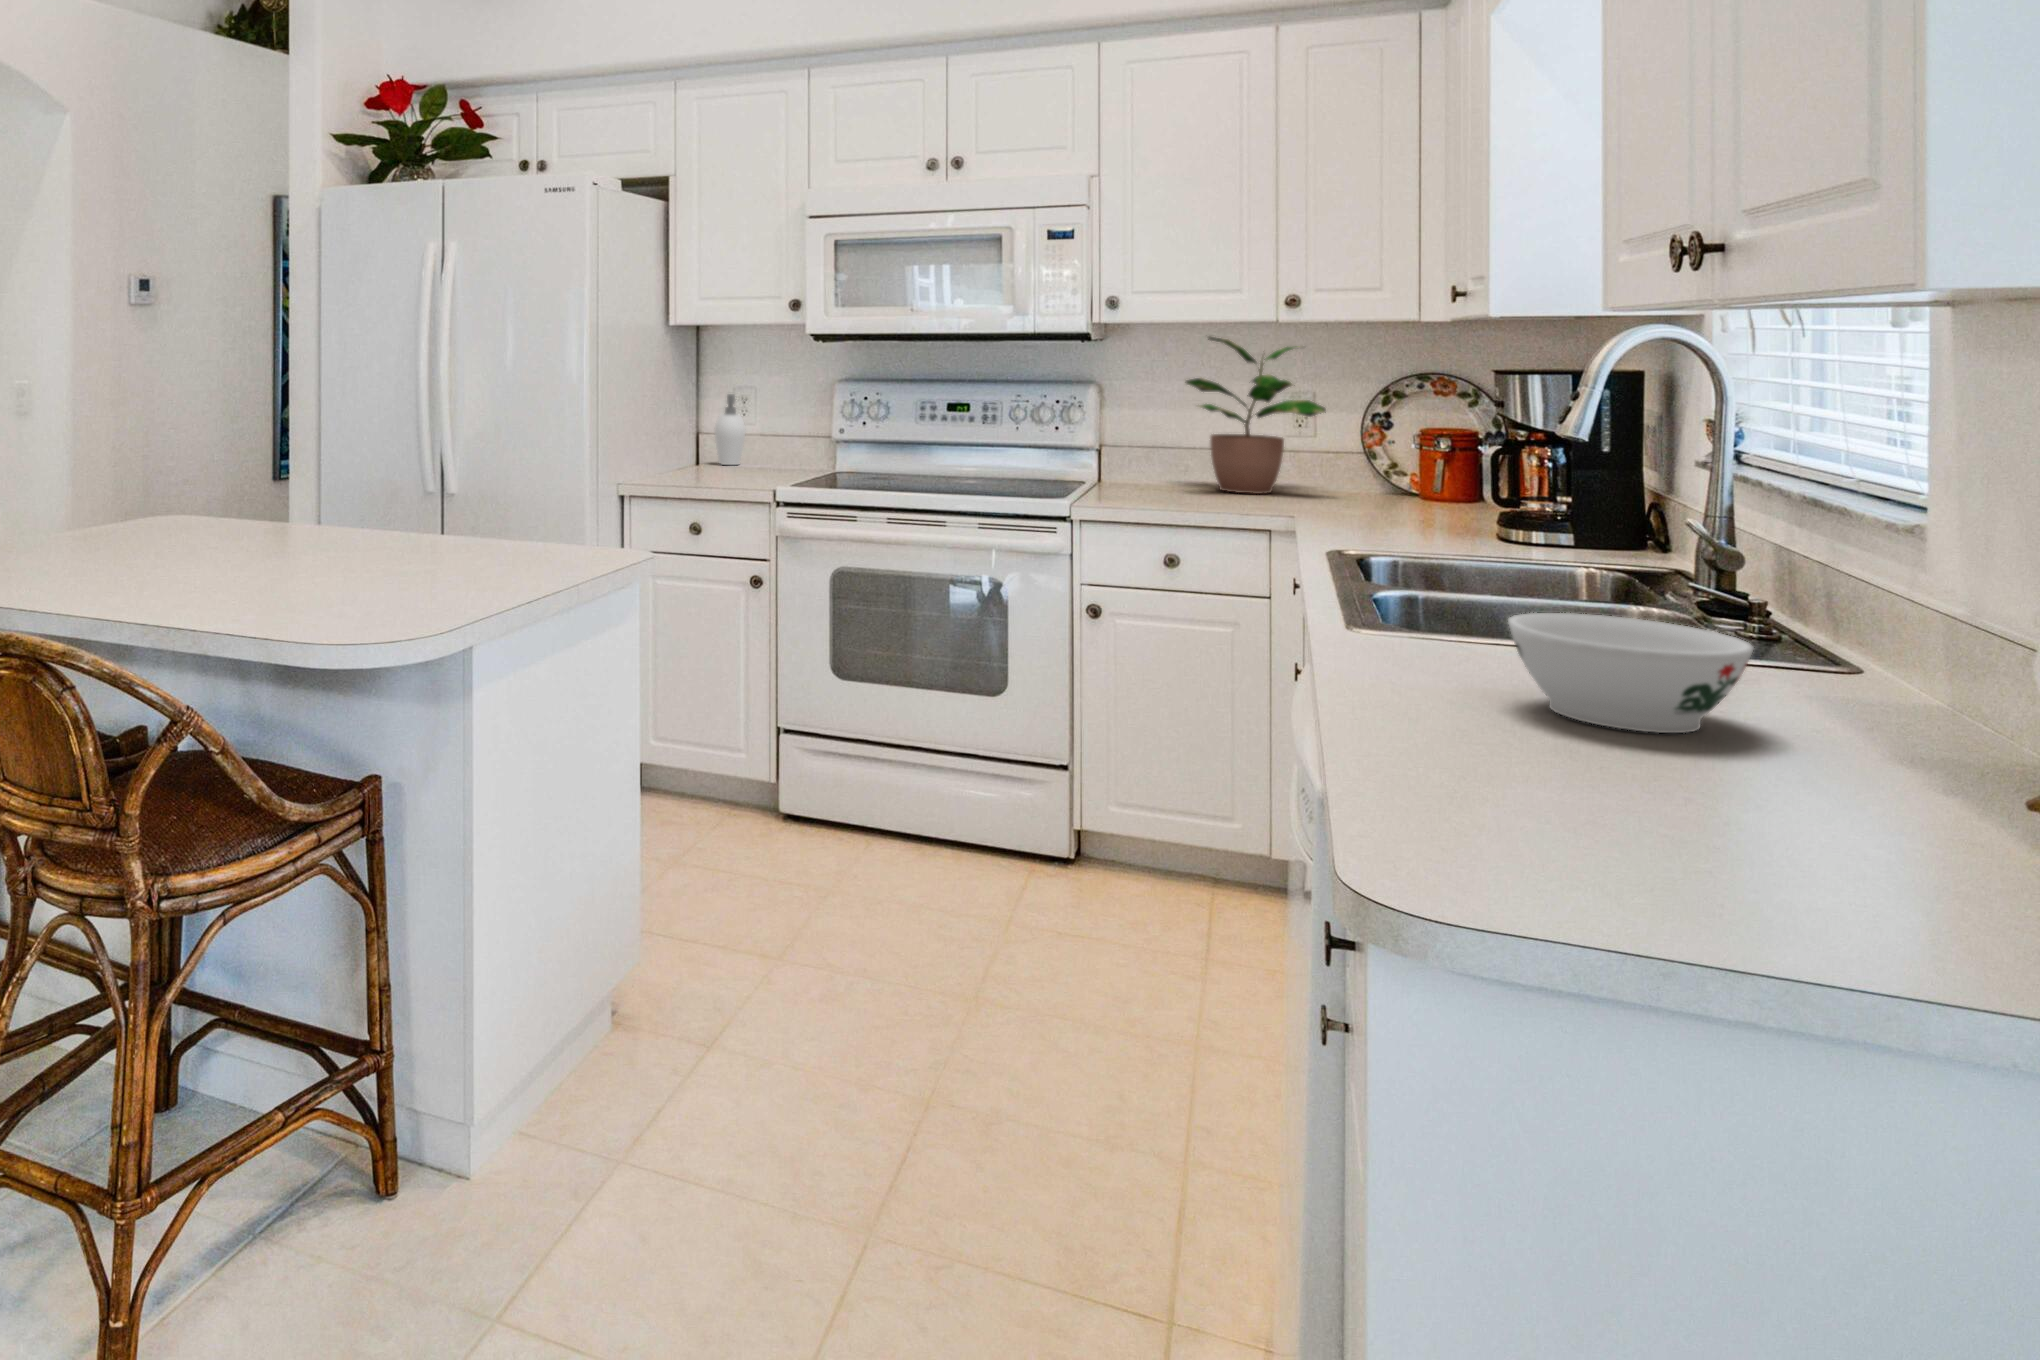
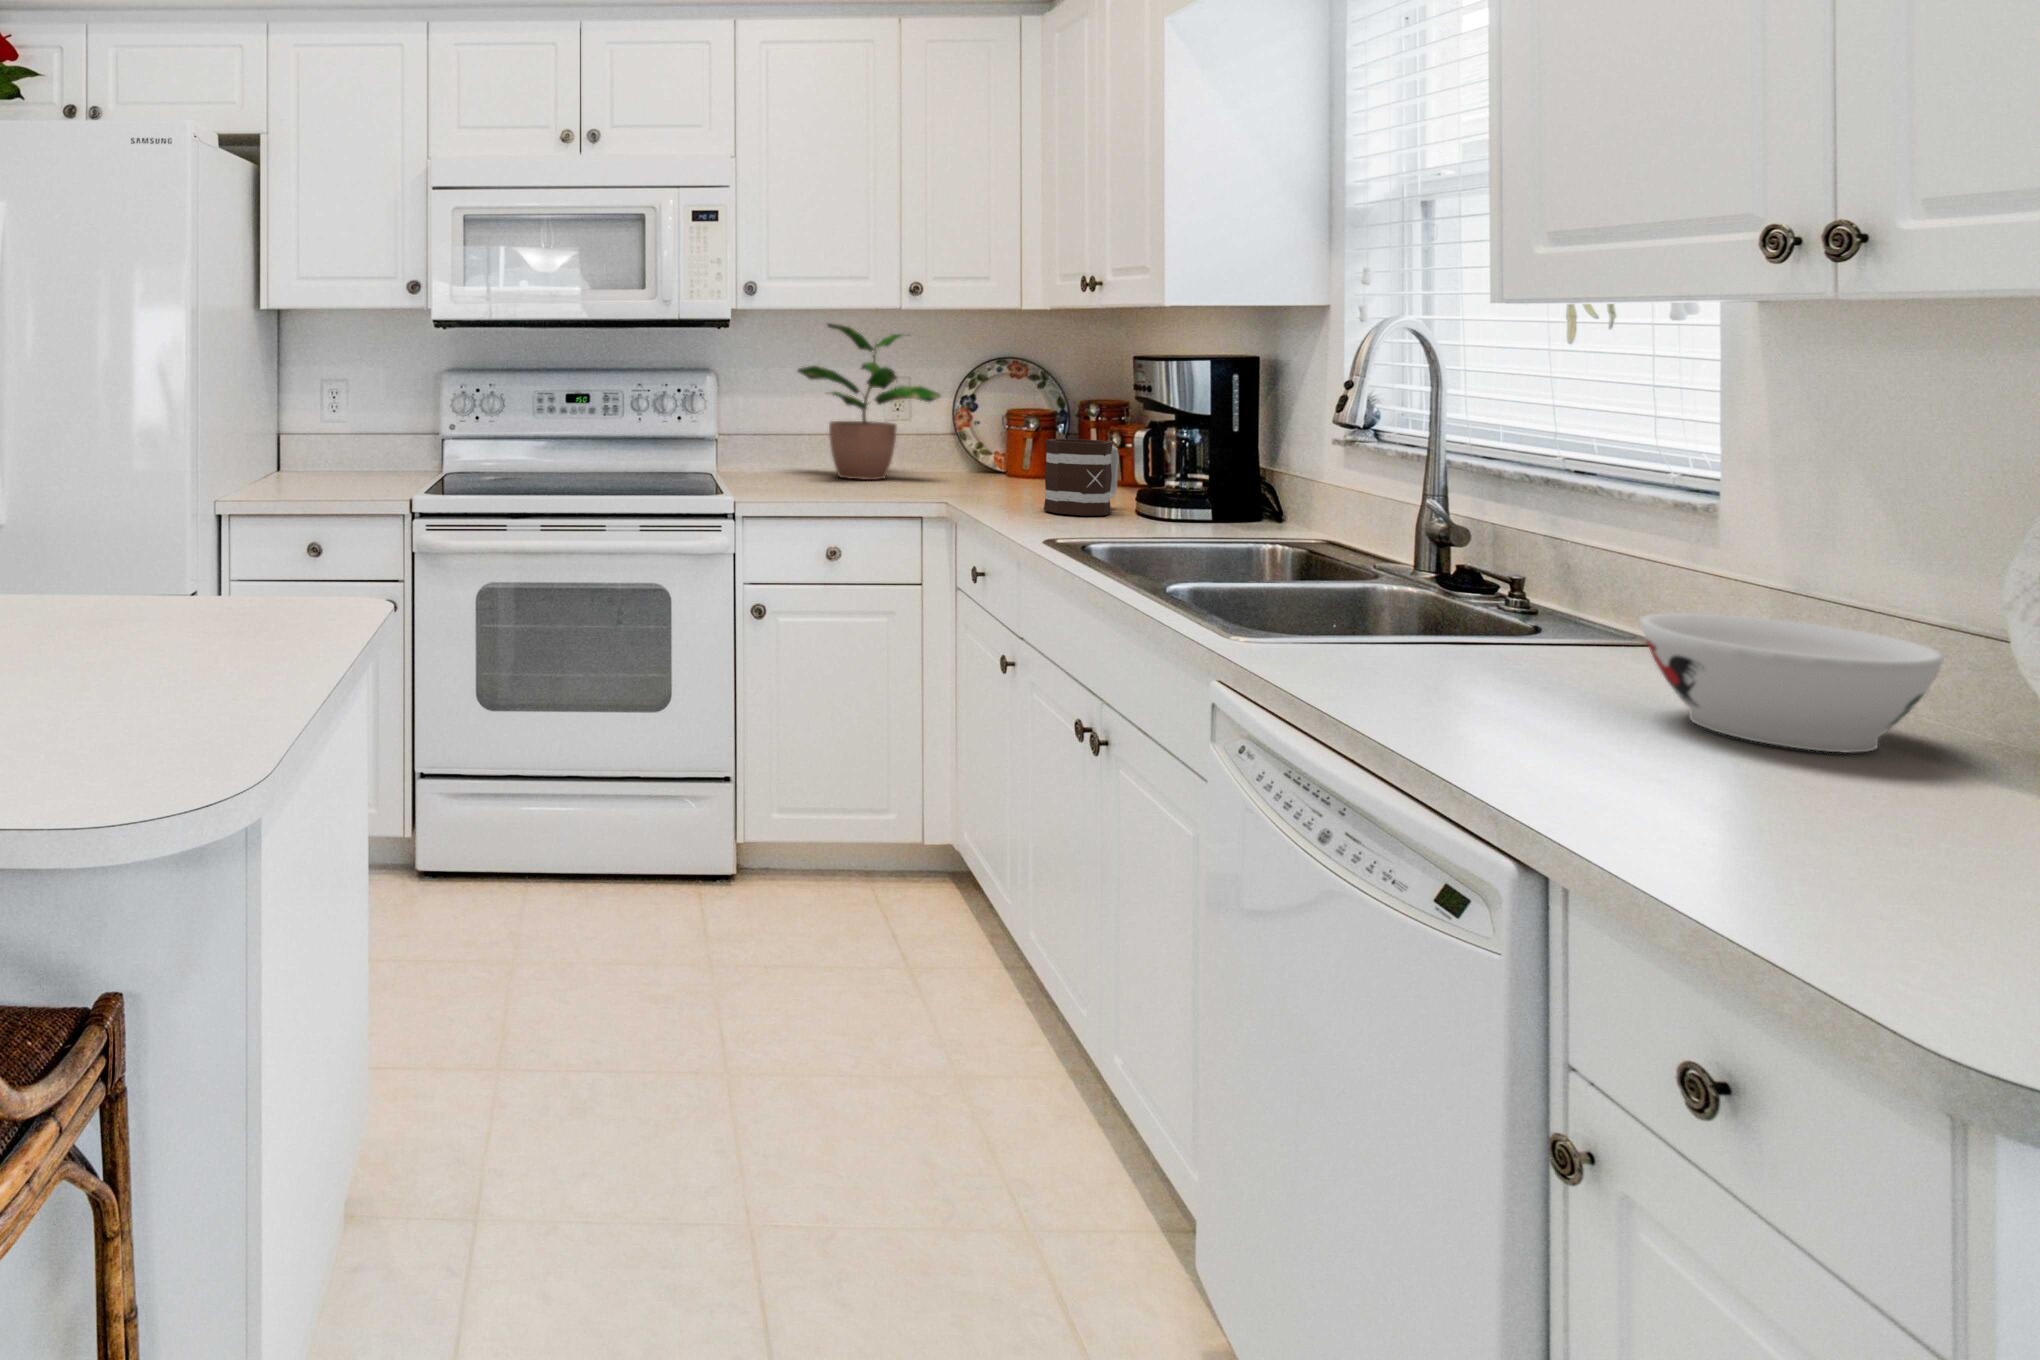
soap dispenser: present [714,394,746,465] -> none [297,390,340,472]
mug: none [1370,456,1467,535] -> present [1044,439,1119,515]

